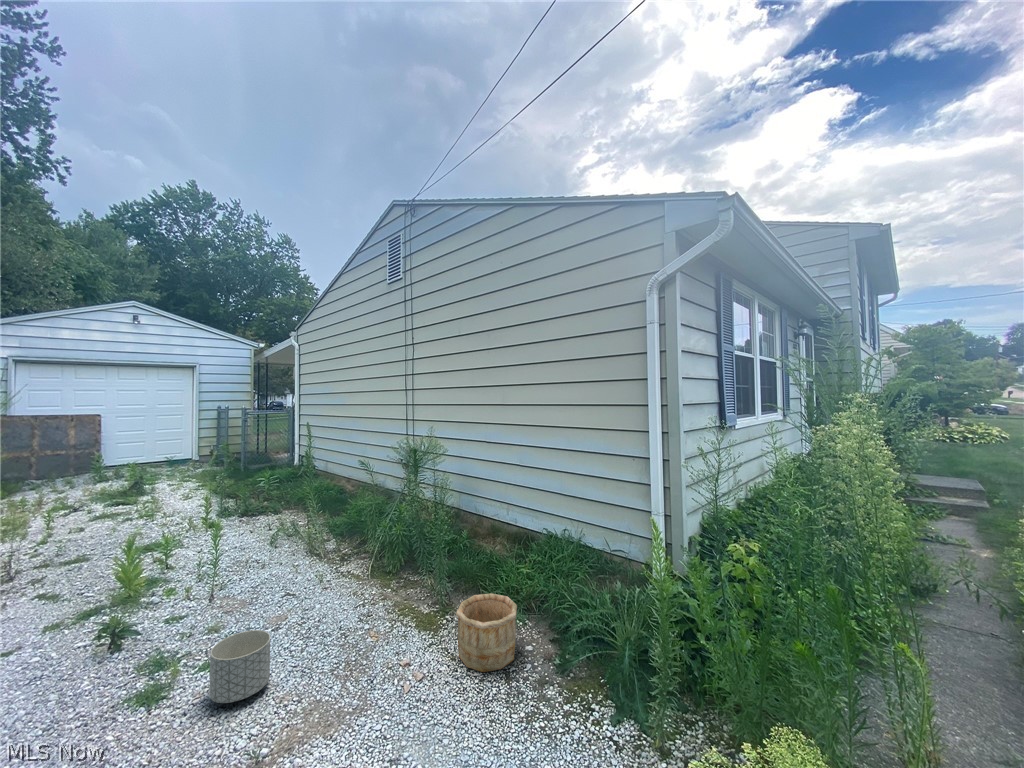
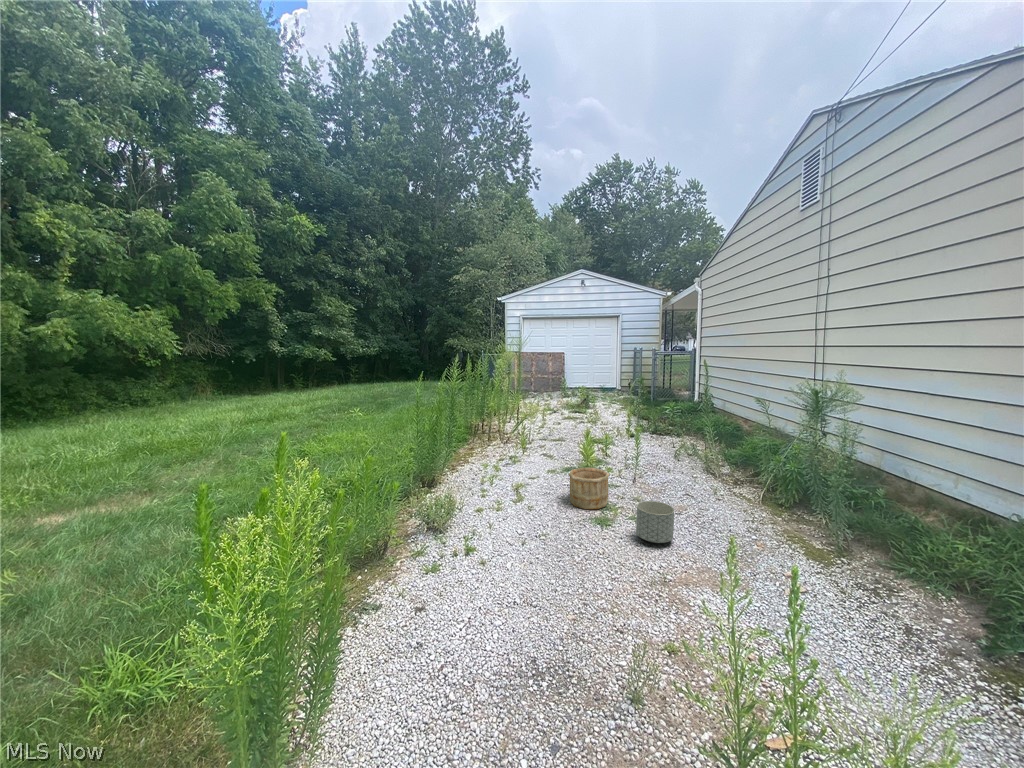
wooden bucket: present [456,593,517,672] -> present [568,468,609,509]

